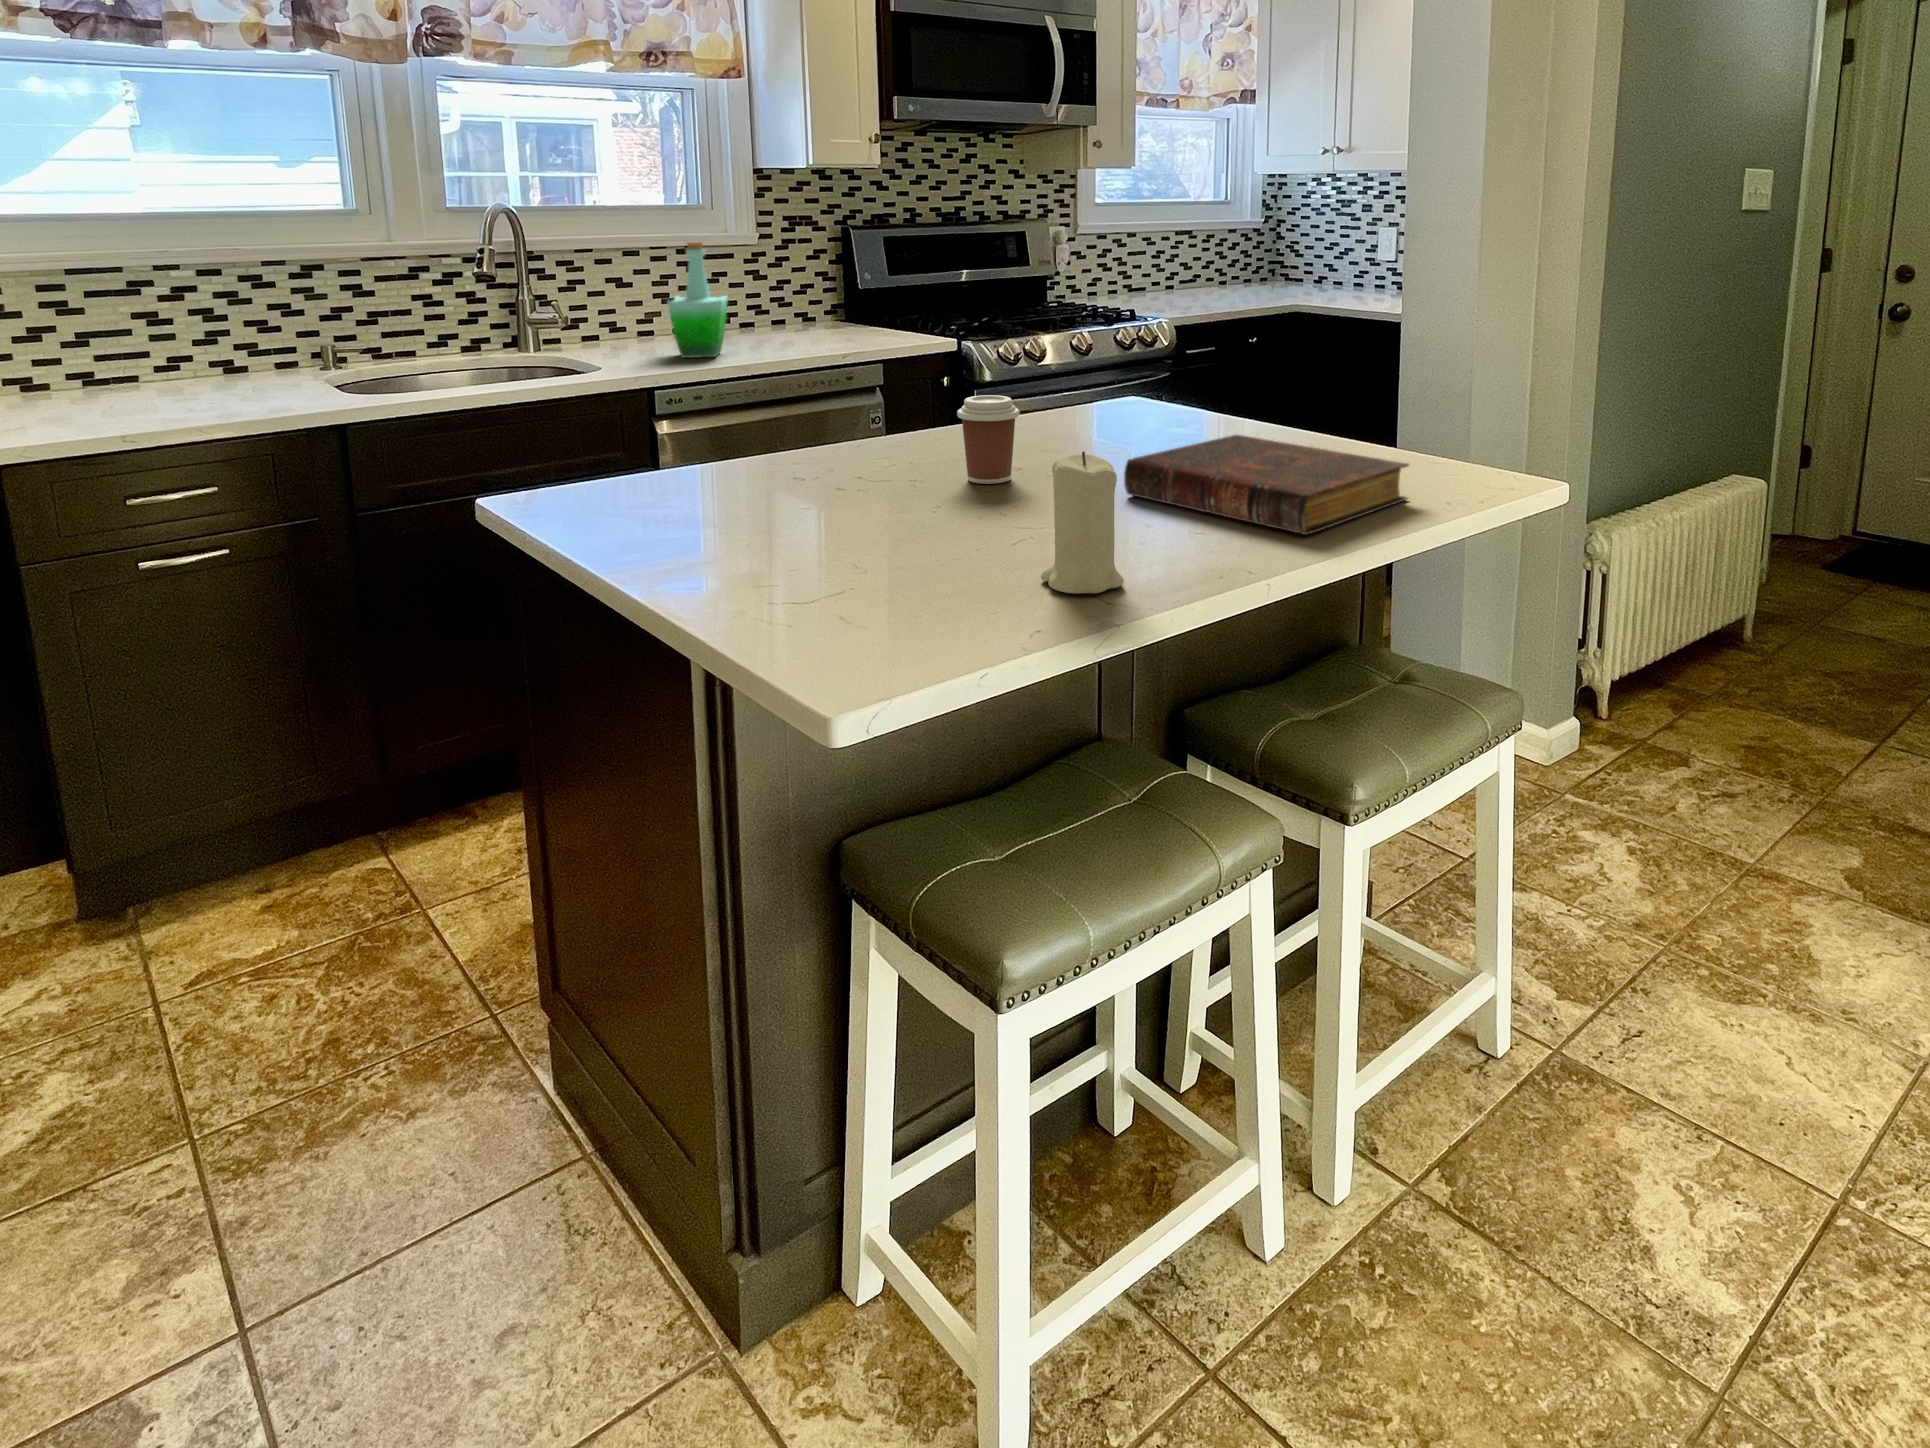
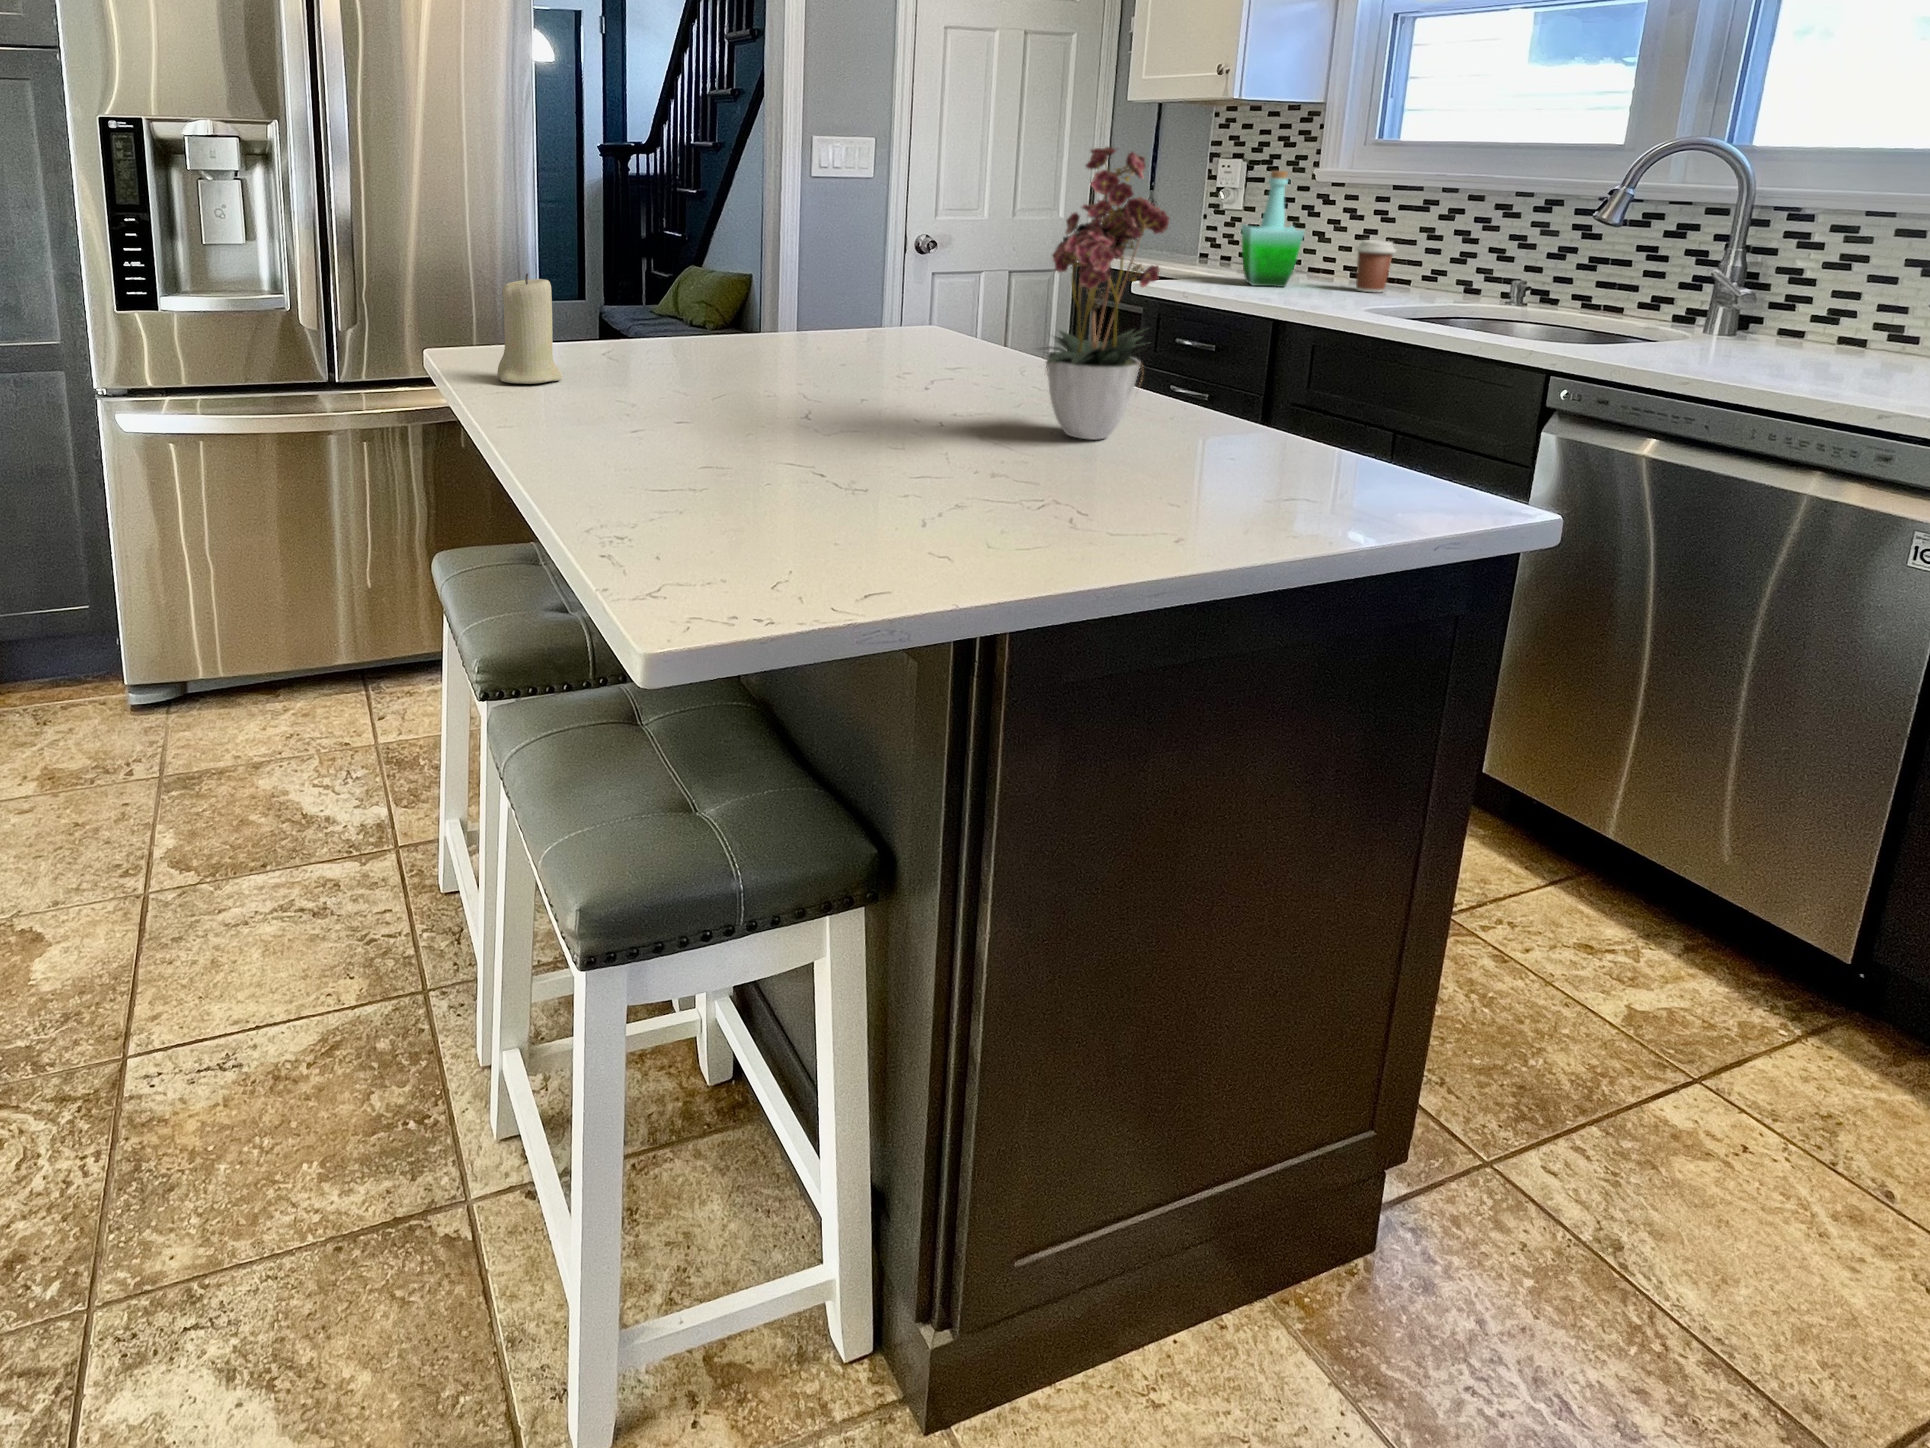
flower arrangement: none [1037,229,1180,437] -> present [1040,147,1169,440]
bottle: present [668,242,728,358] -> present [1241,171,1305,287]
coffee cup: present [957,395,1020,484] -> present [1356,240,1396,292]
book: present [1124,435,1409,535] -> none [527,371,860,486]

